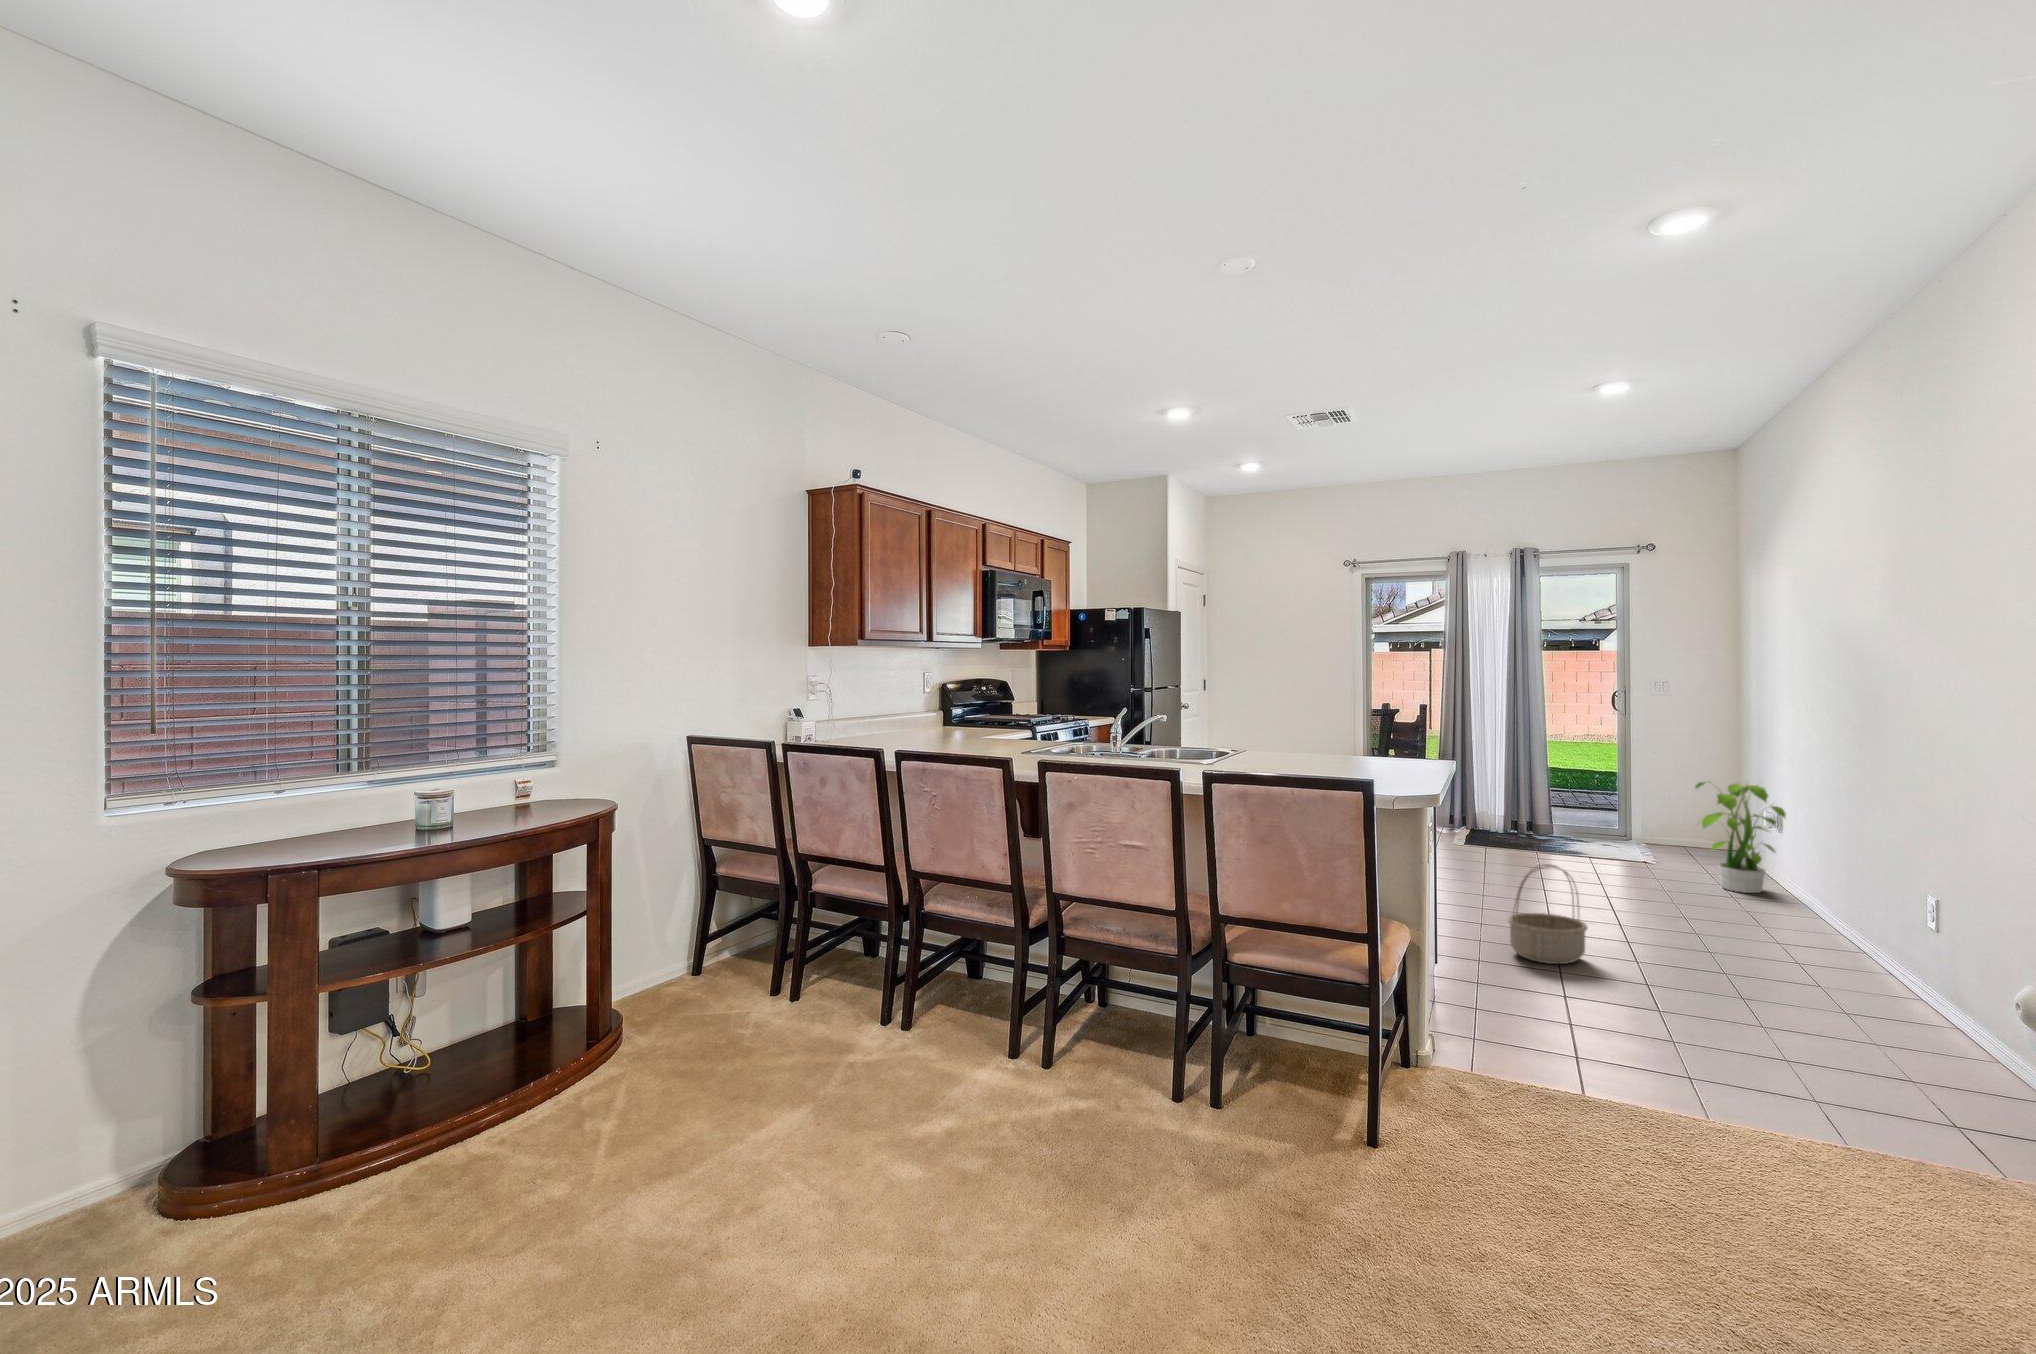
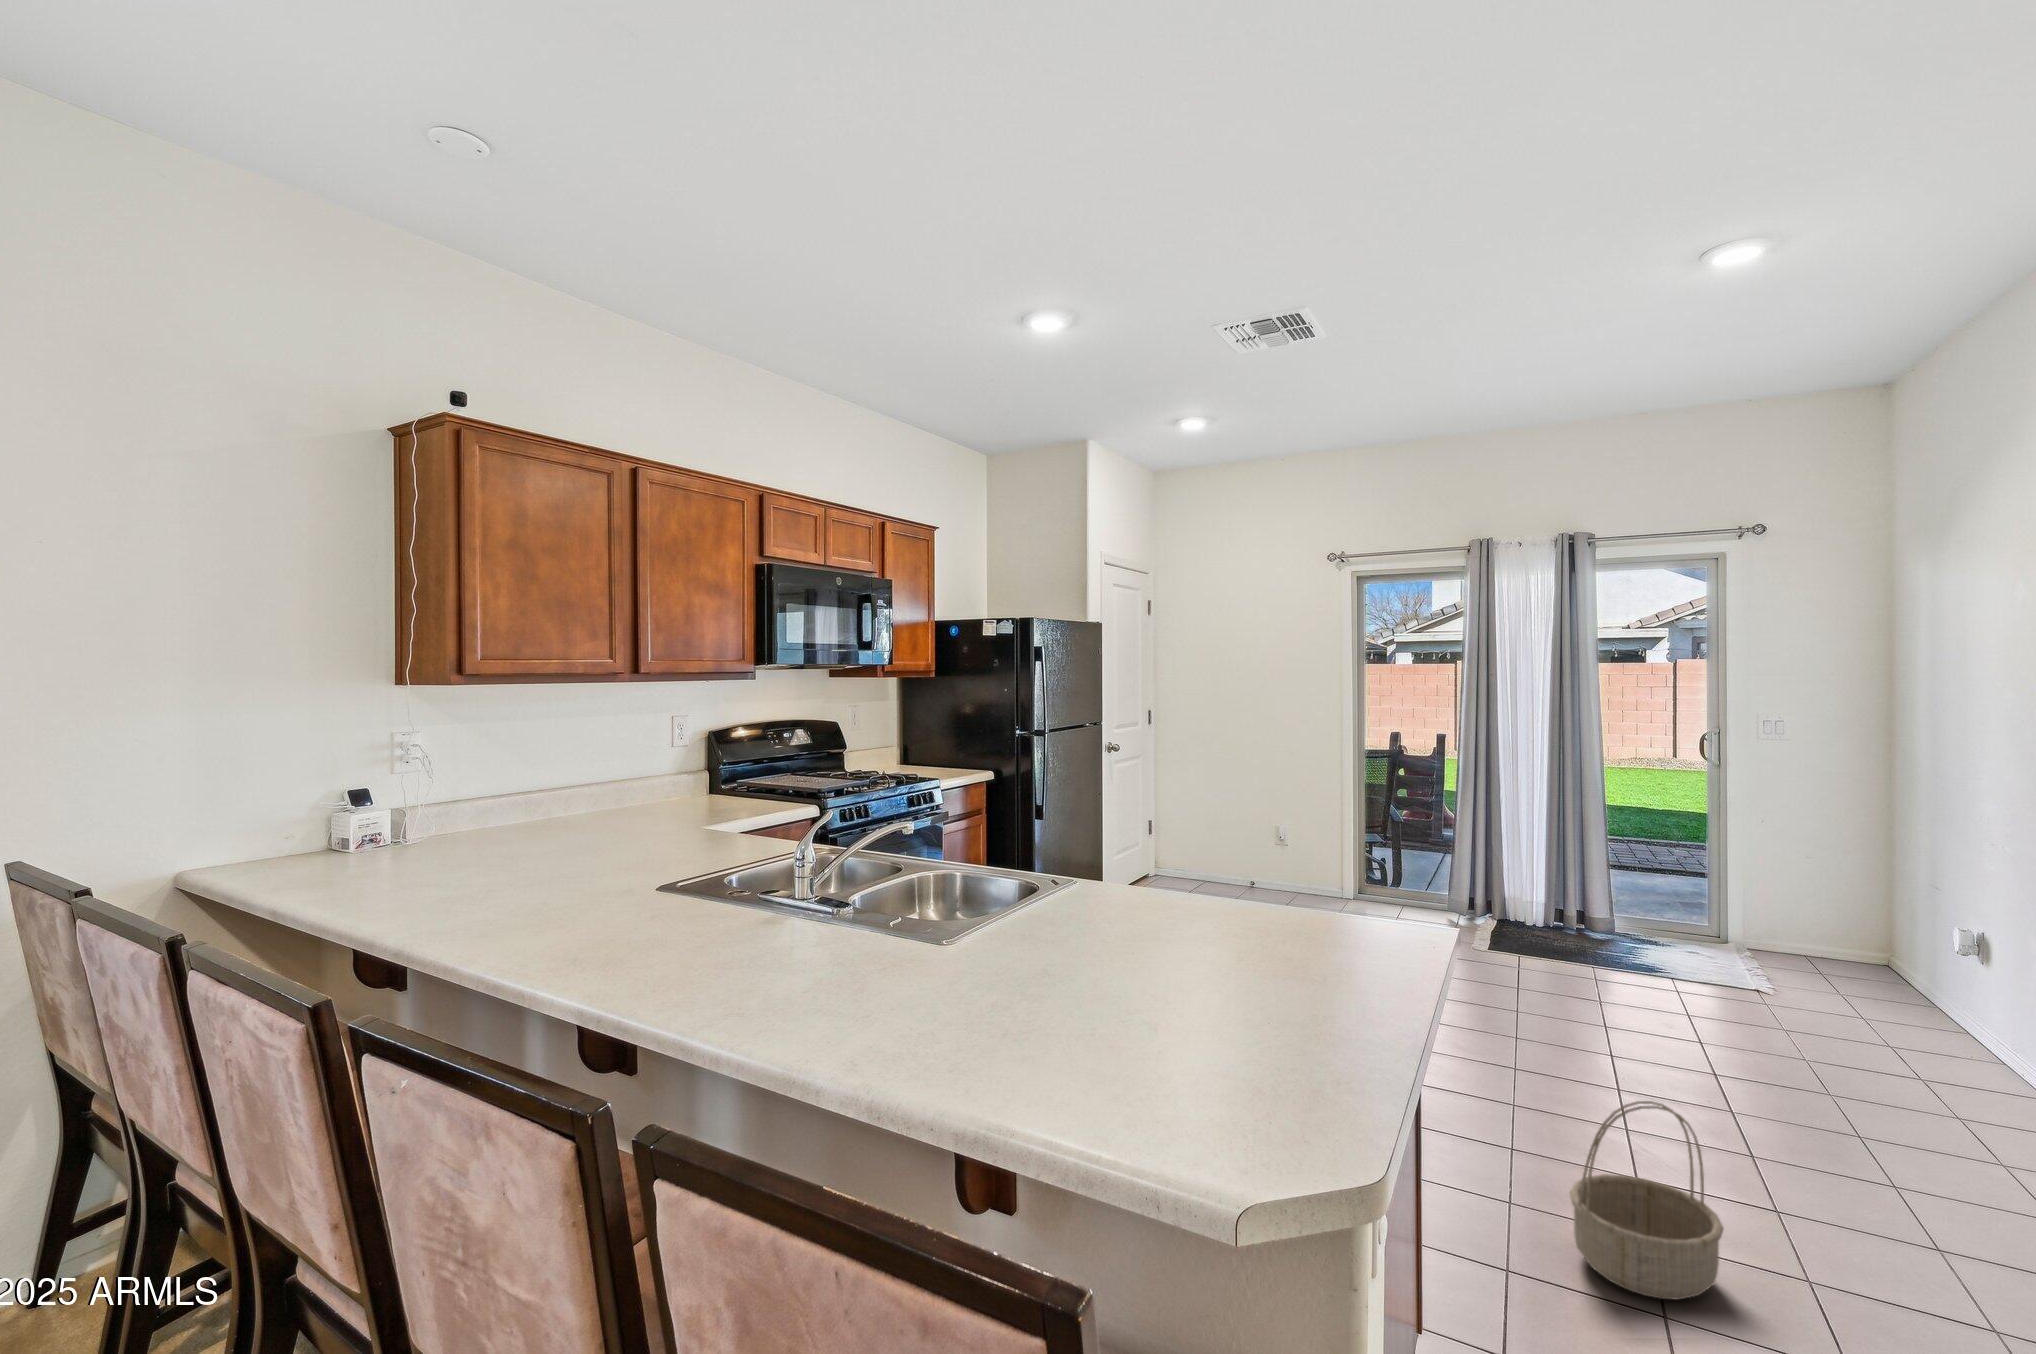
potted plant: present [1695,782,1786,893] -> none [1847,885,2012,1071]

